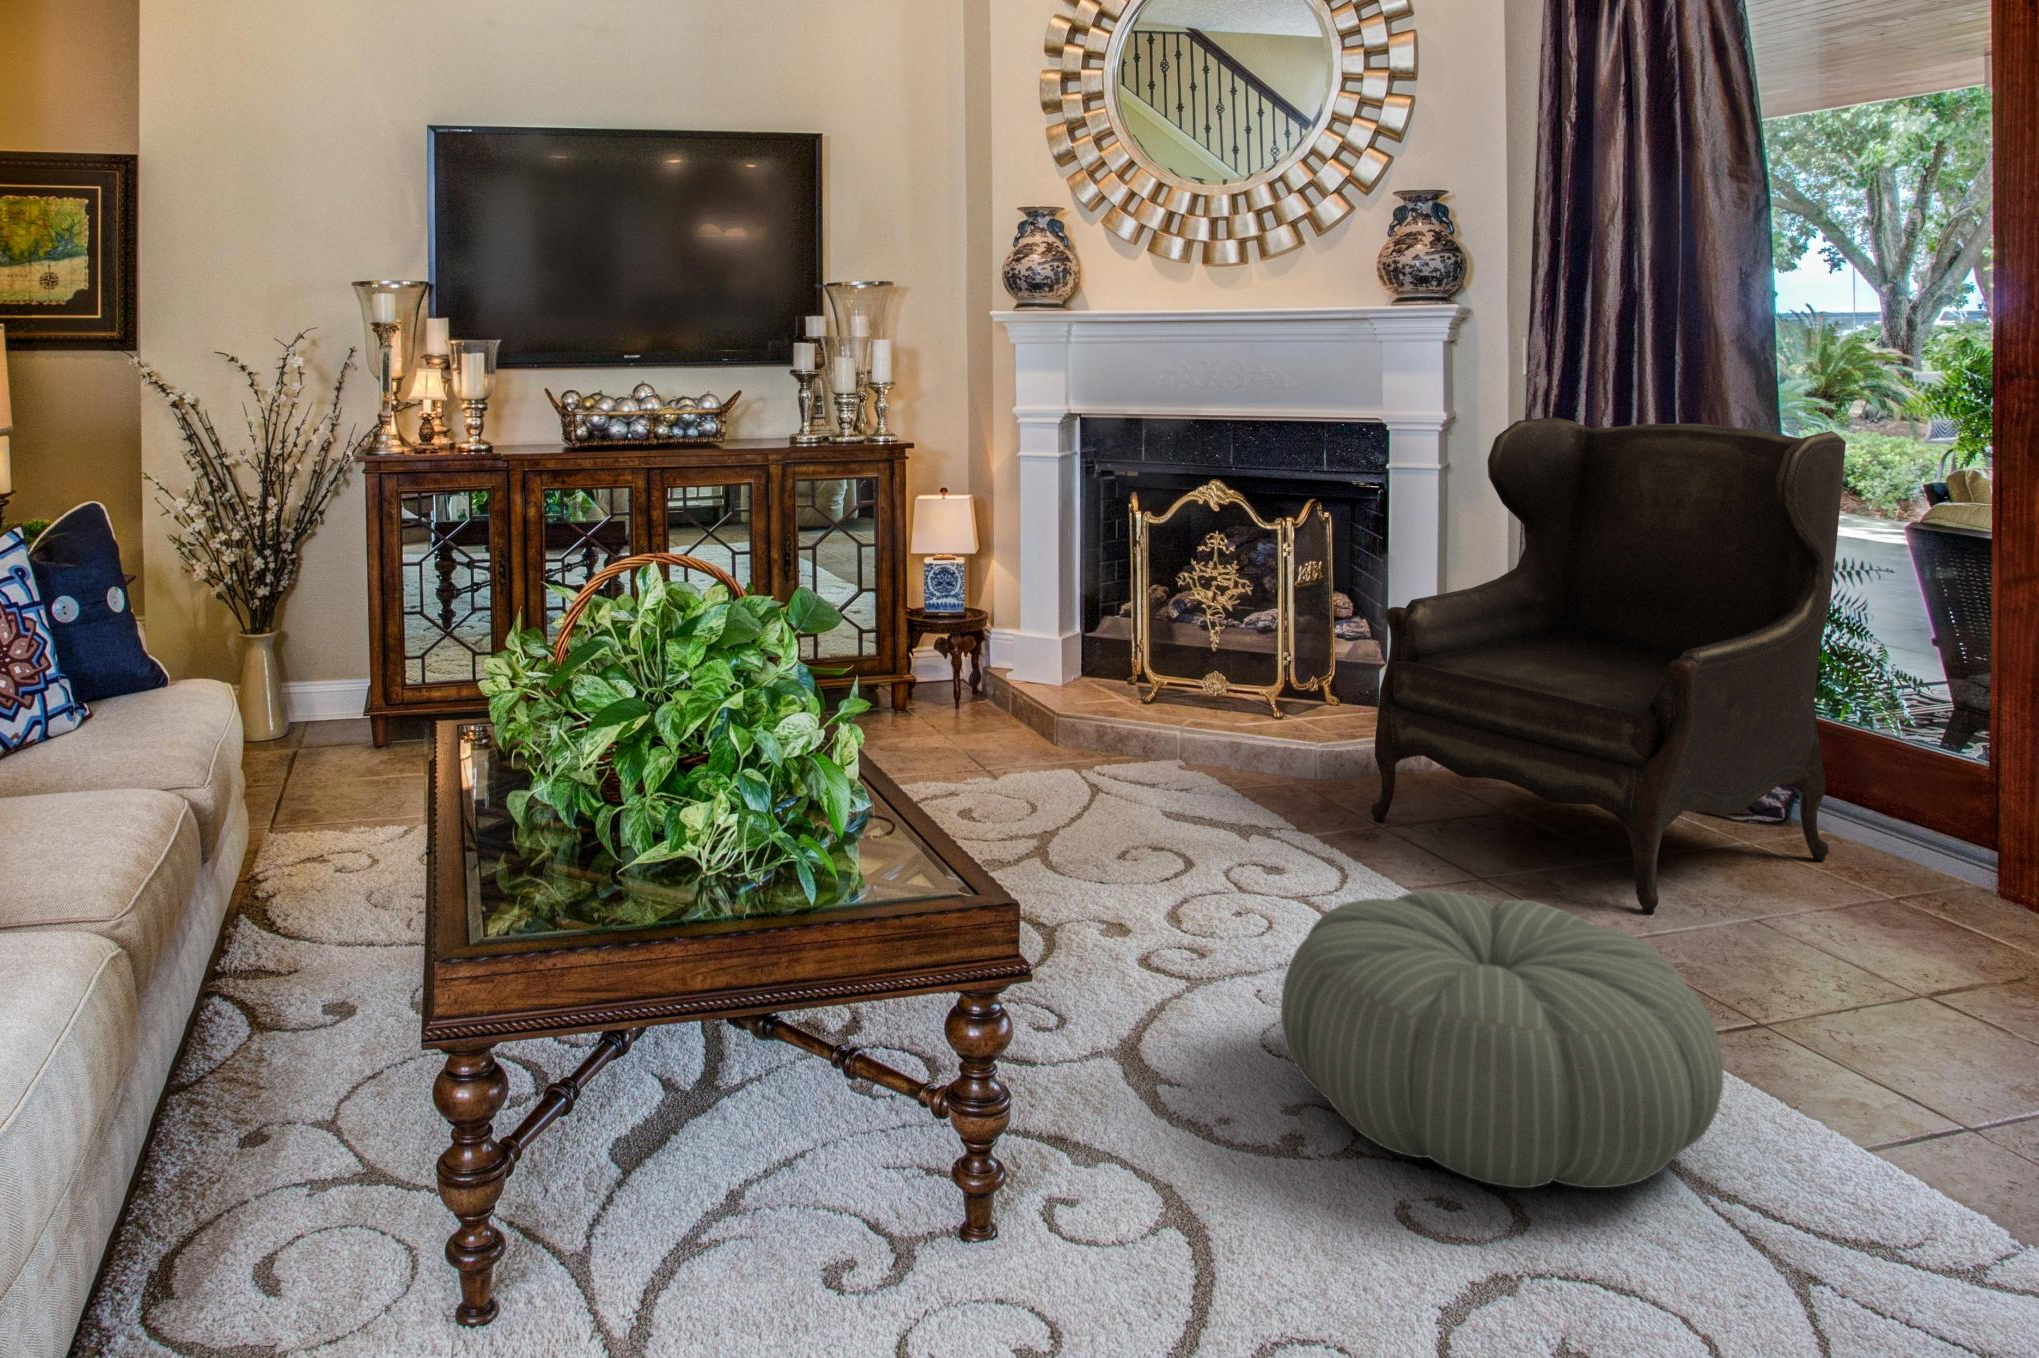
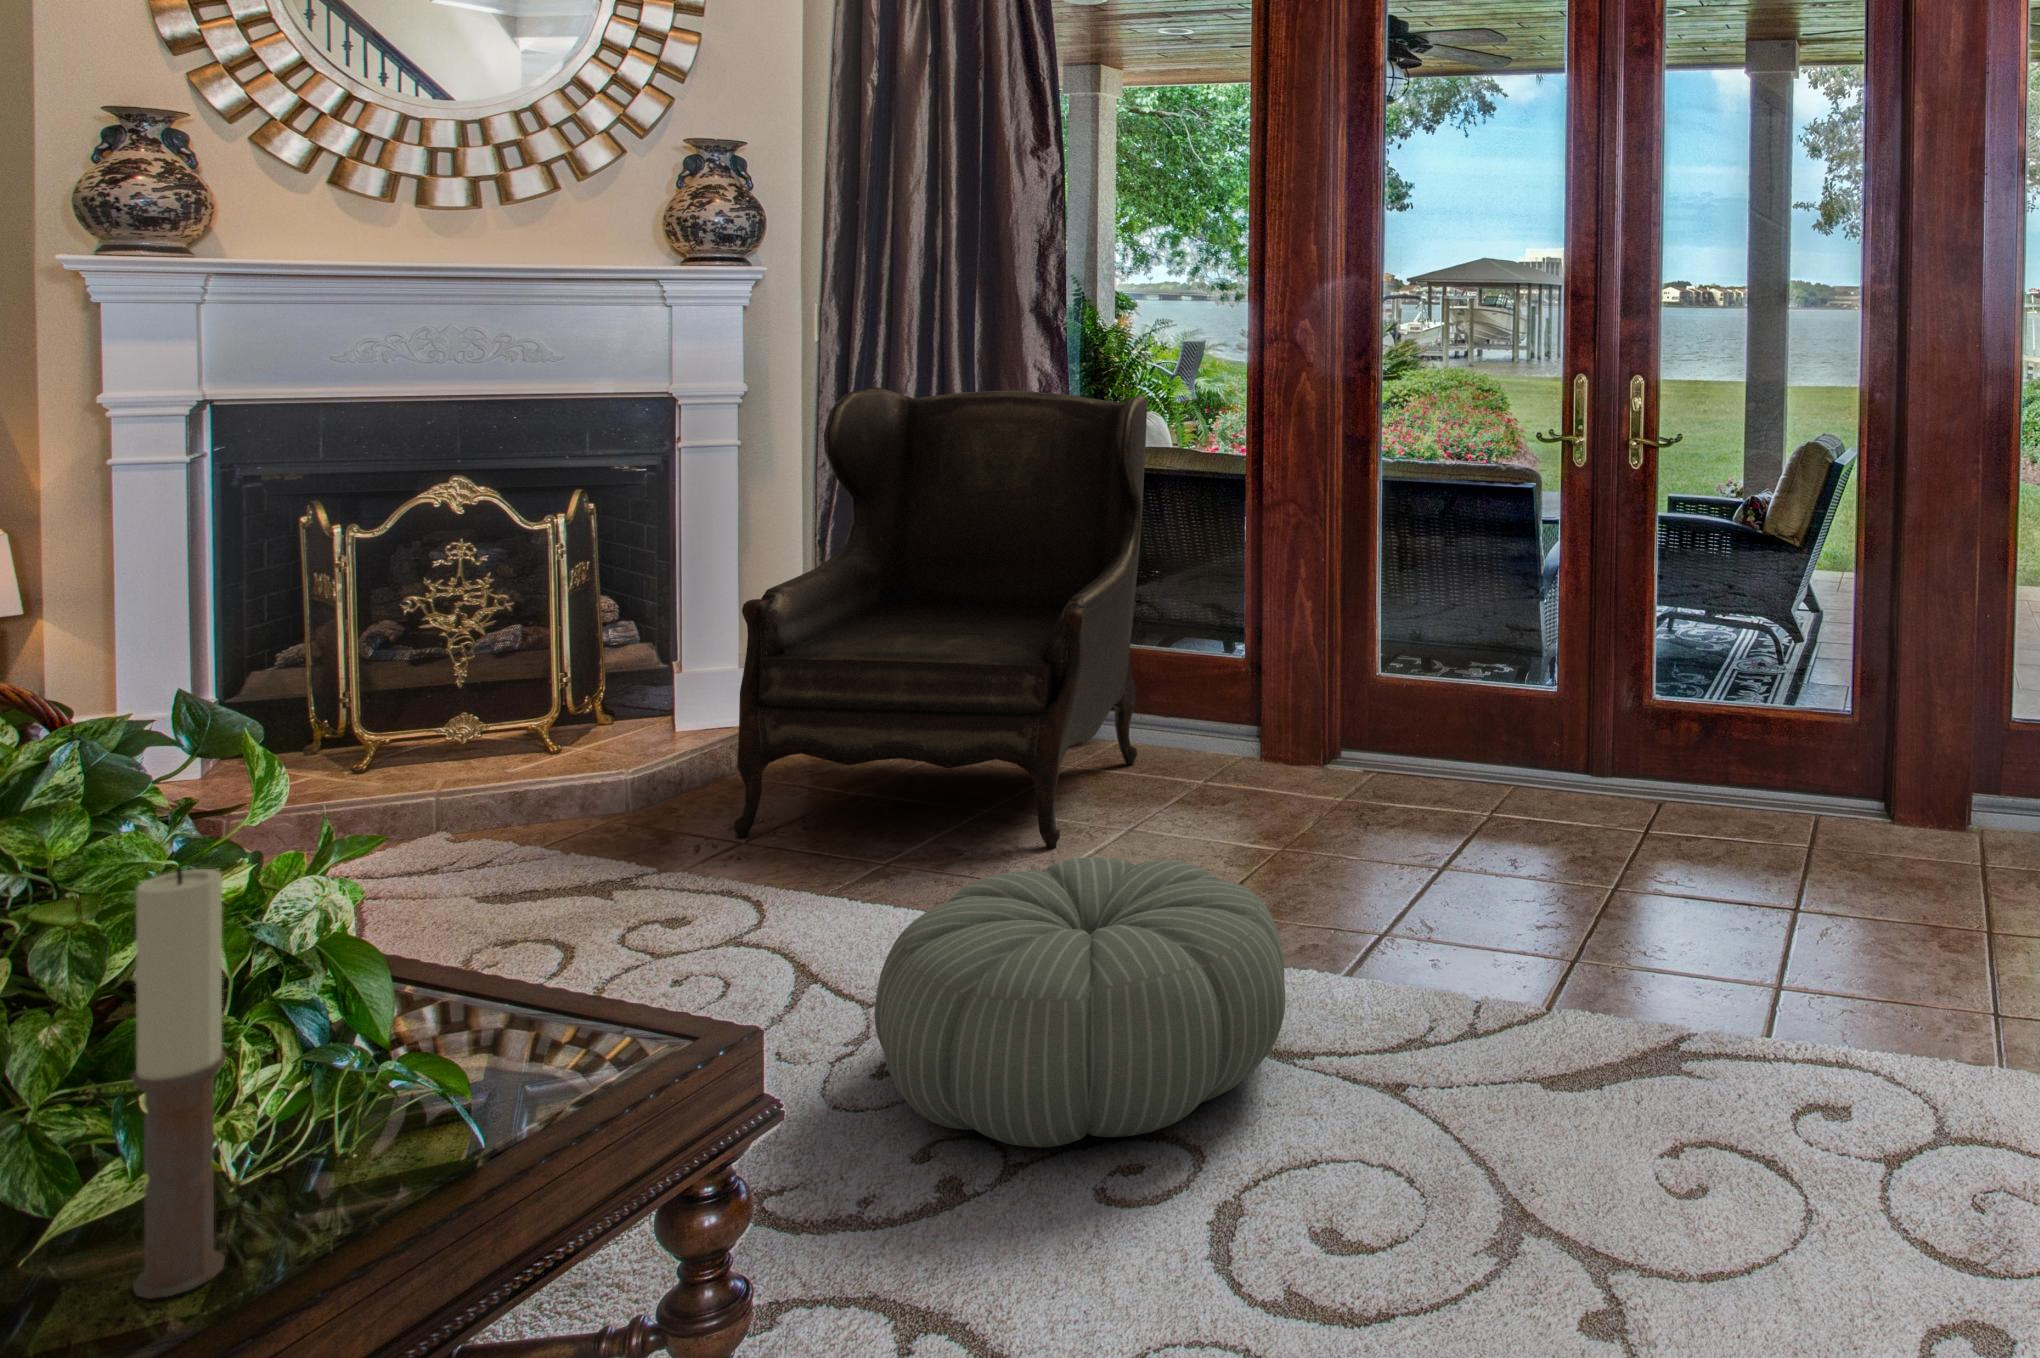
candle: none [634,667,674,911] -> present [131,867,226,1298]

